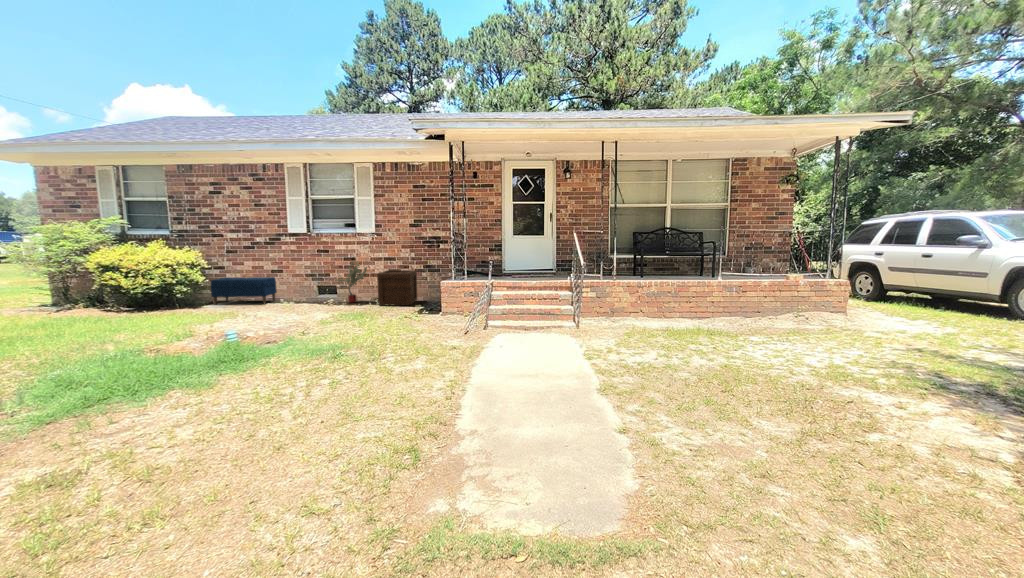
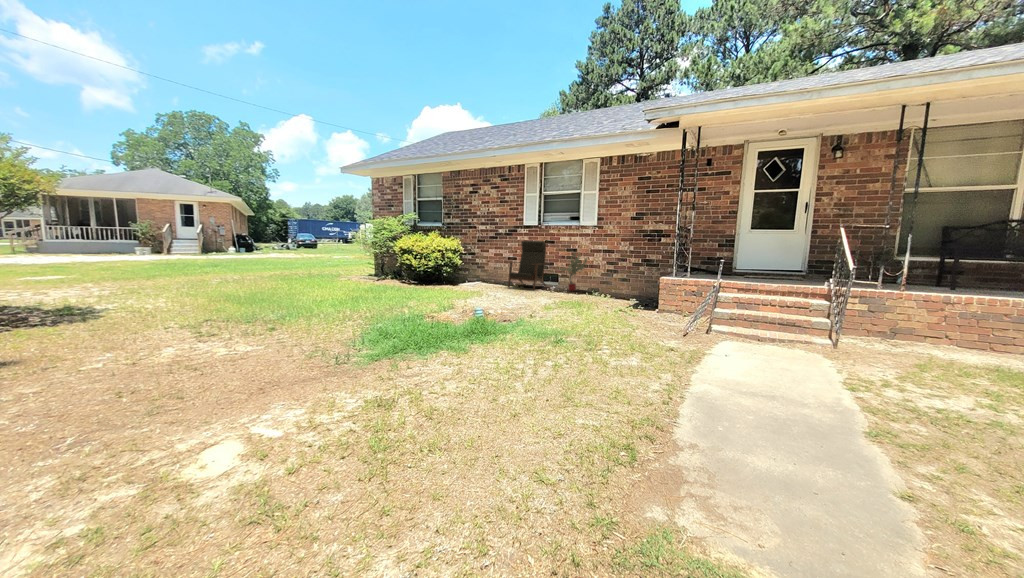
lounge chair: none [270,250,322,306] -> present [508,241,547,290]
wooden crate: present [377,270,417,306] -> none [595,262,635,299]
bench: present [210,277,277,305] -> none [465,262,512,286]

